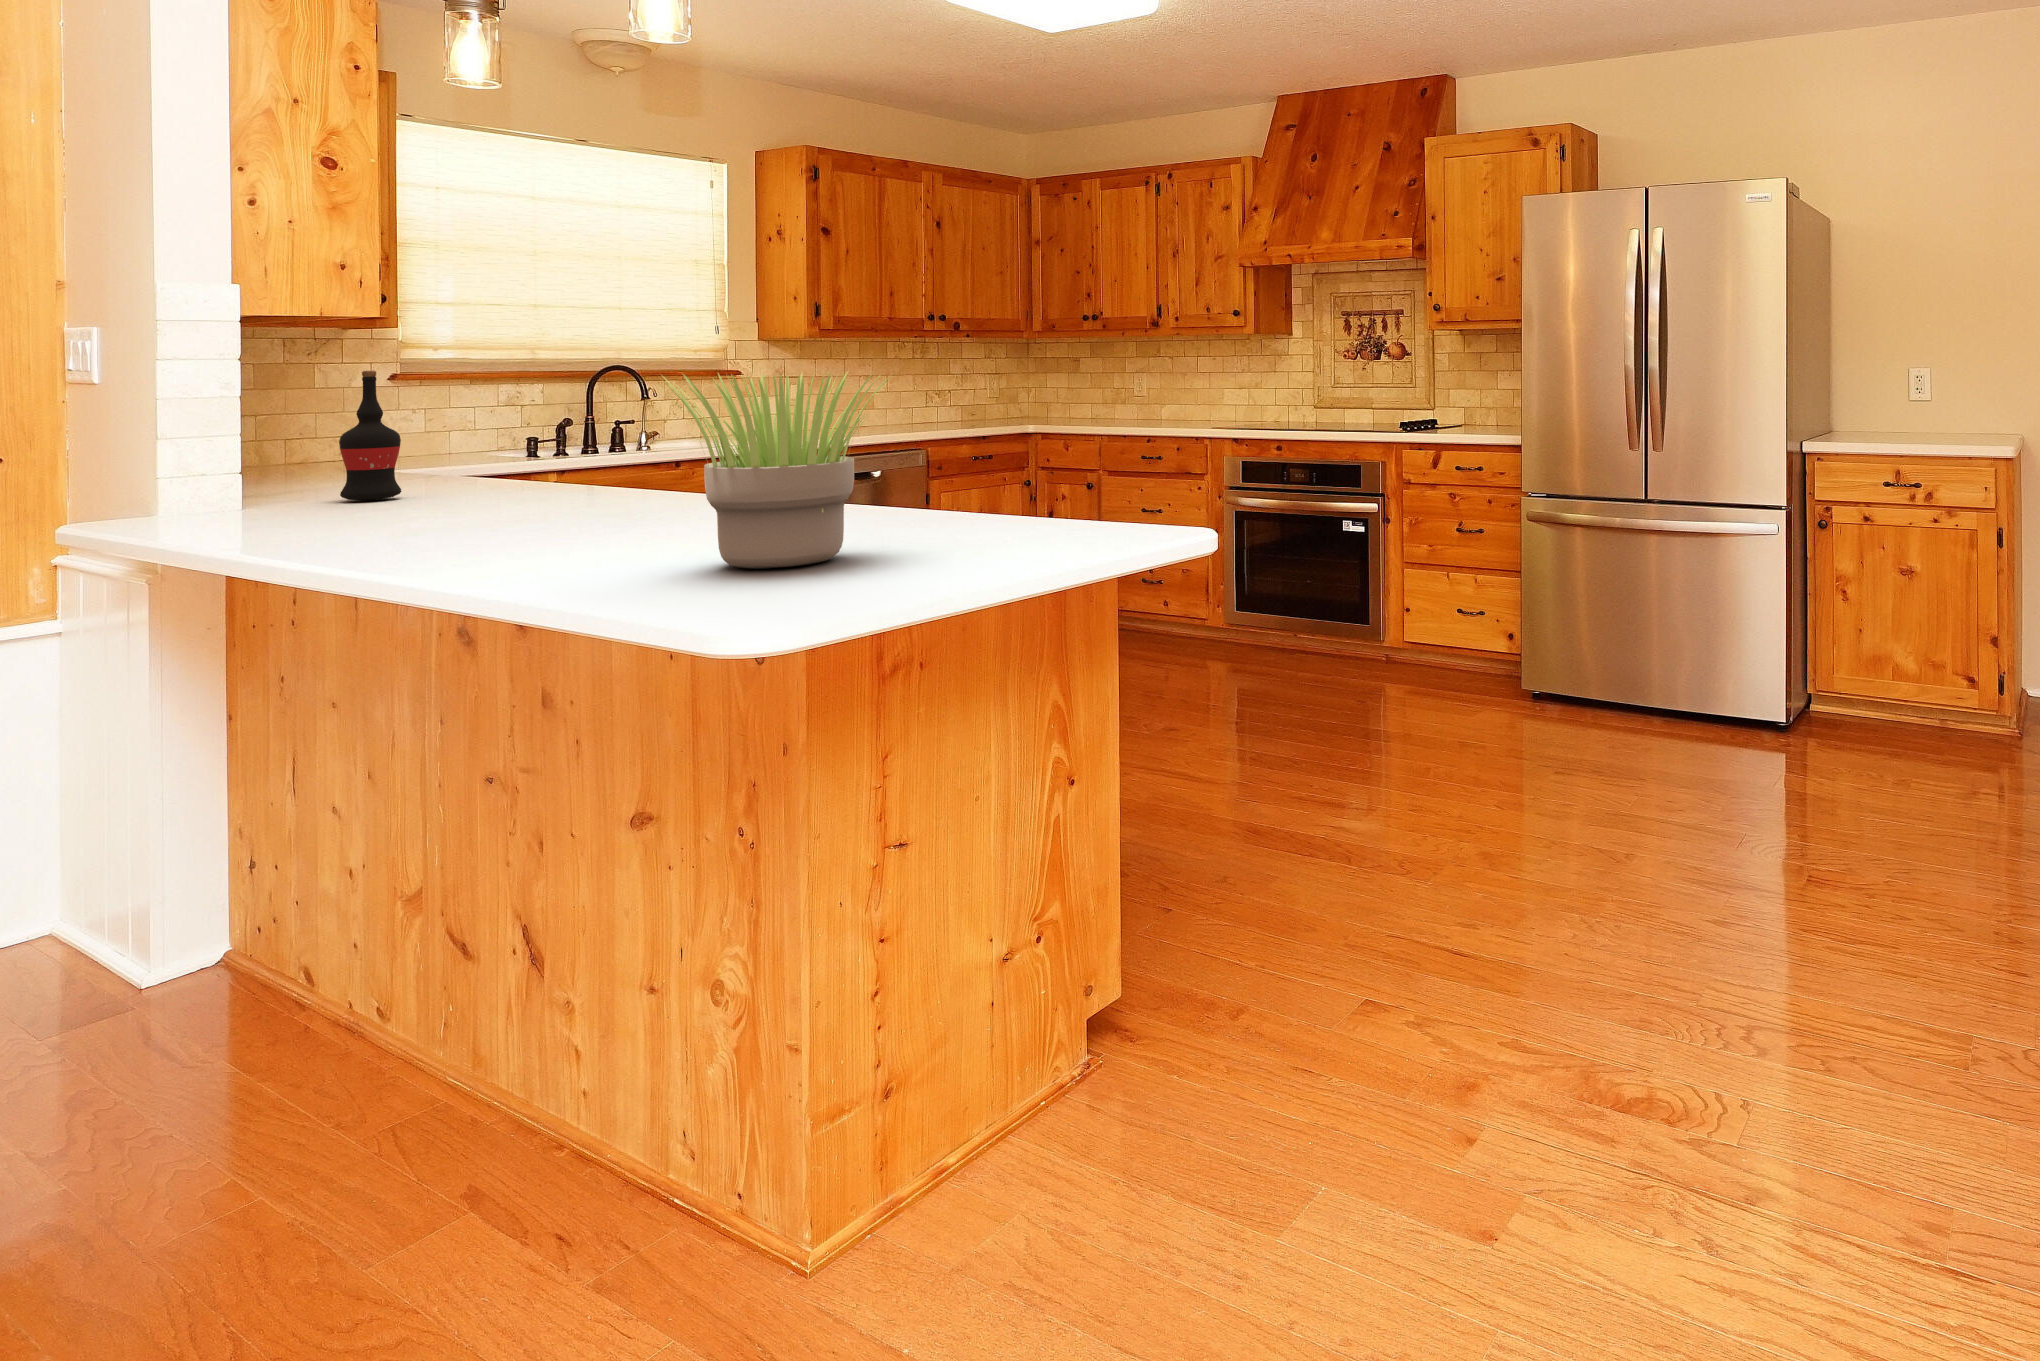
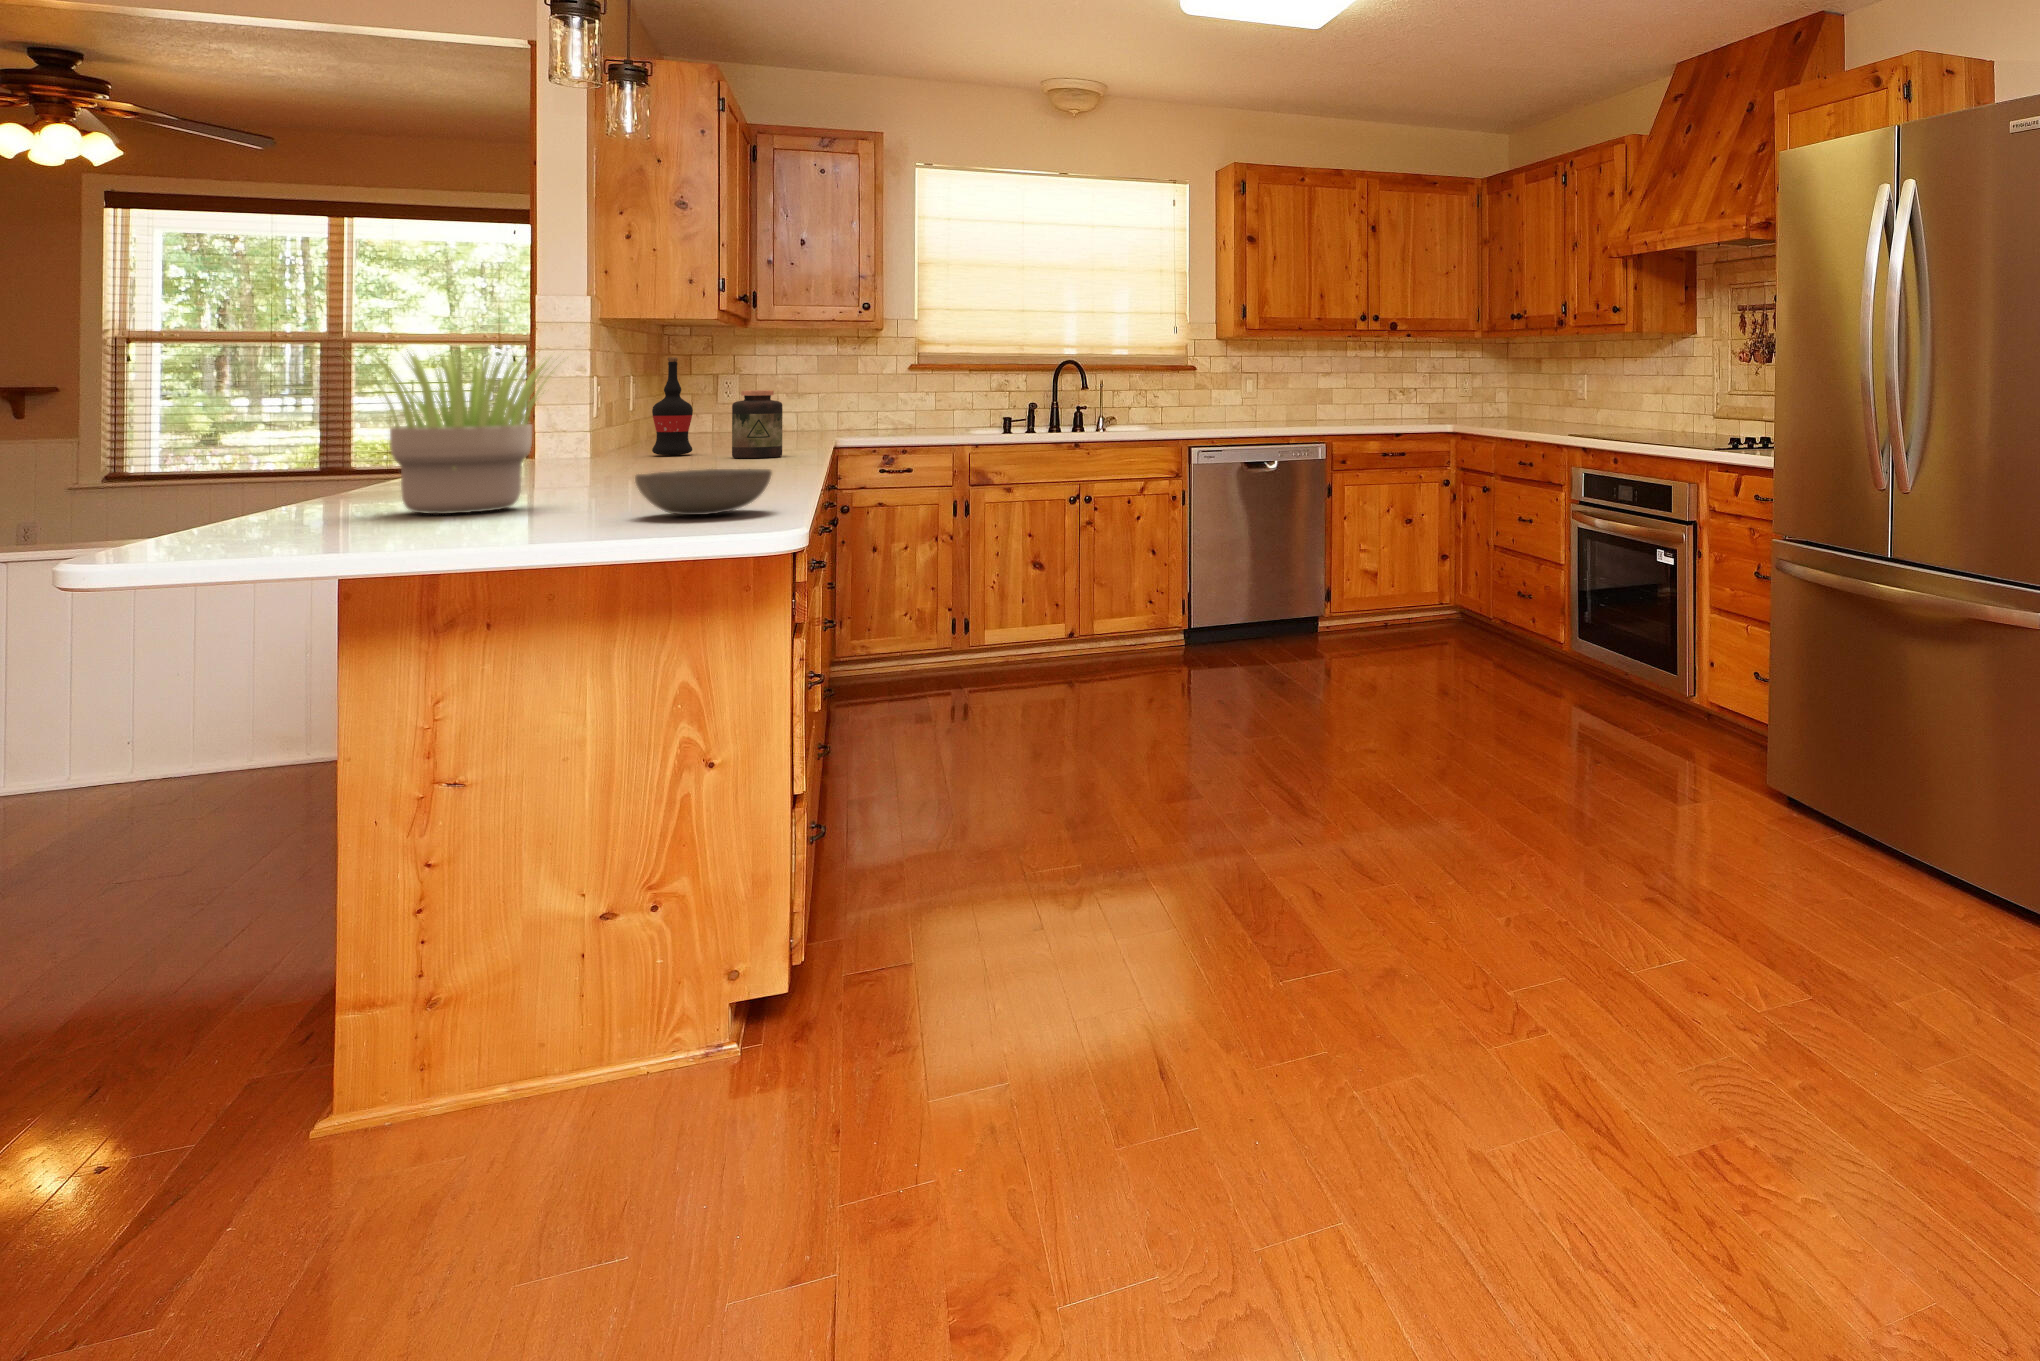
jar: none [499,410,566,496] -> present [732,390,783,458]
bowl: none [1030,487,1155,539] -> present [635,469,772,515]

